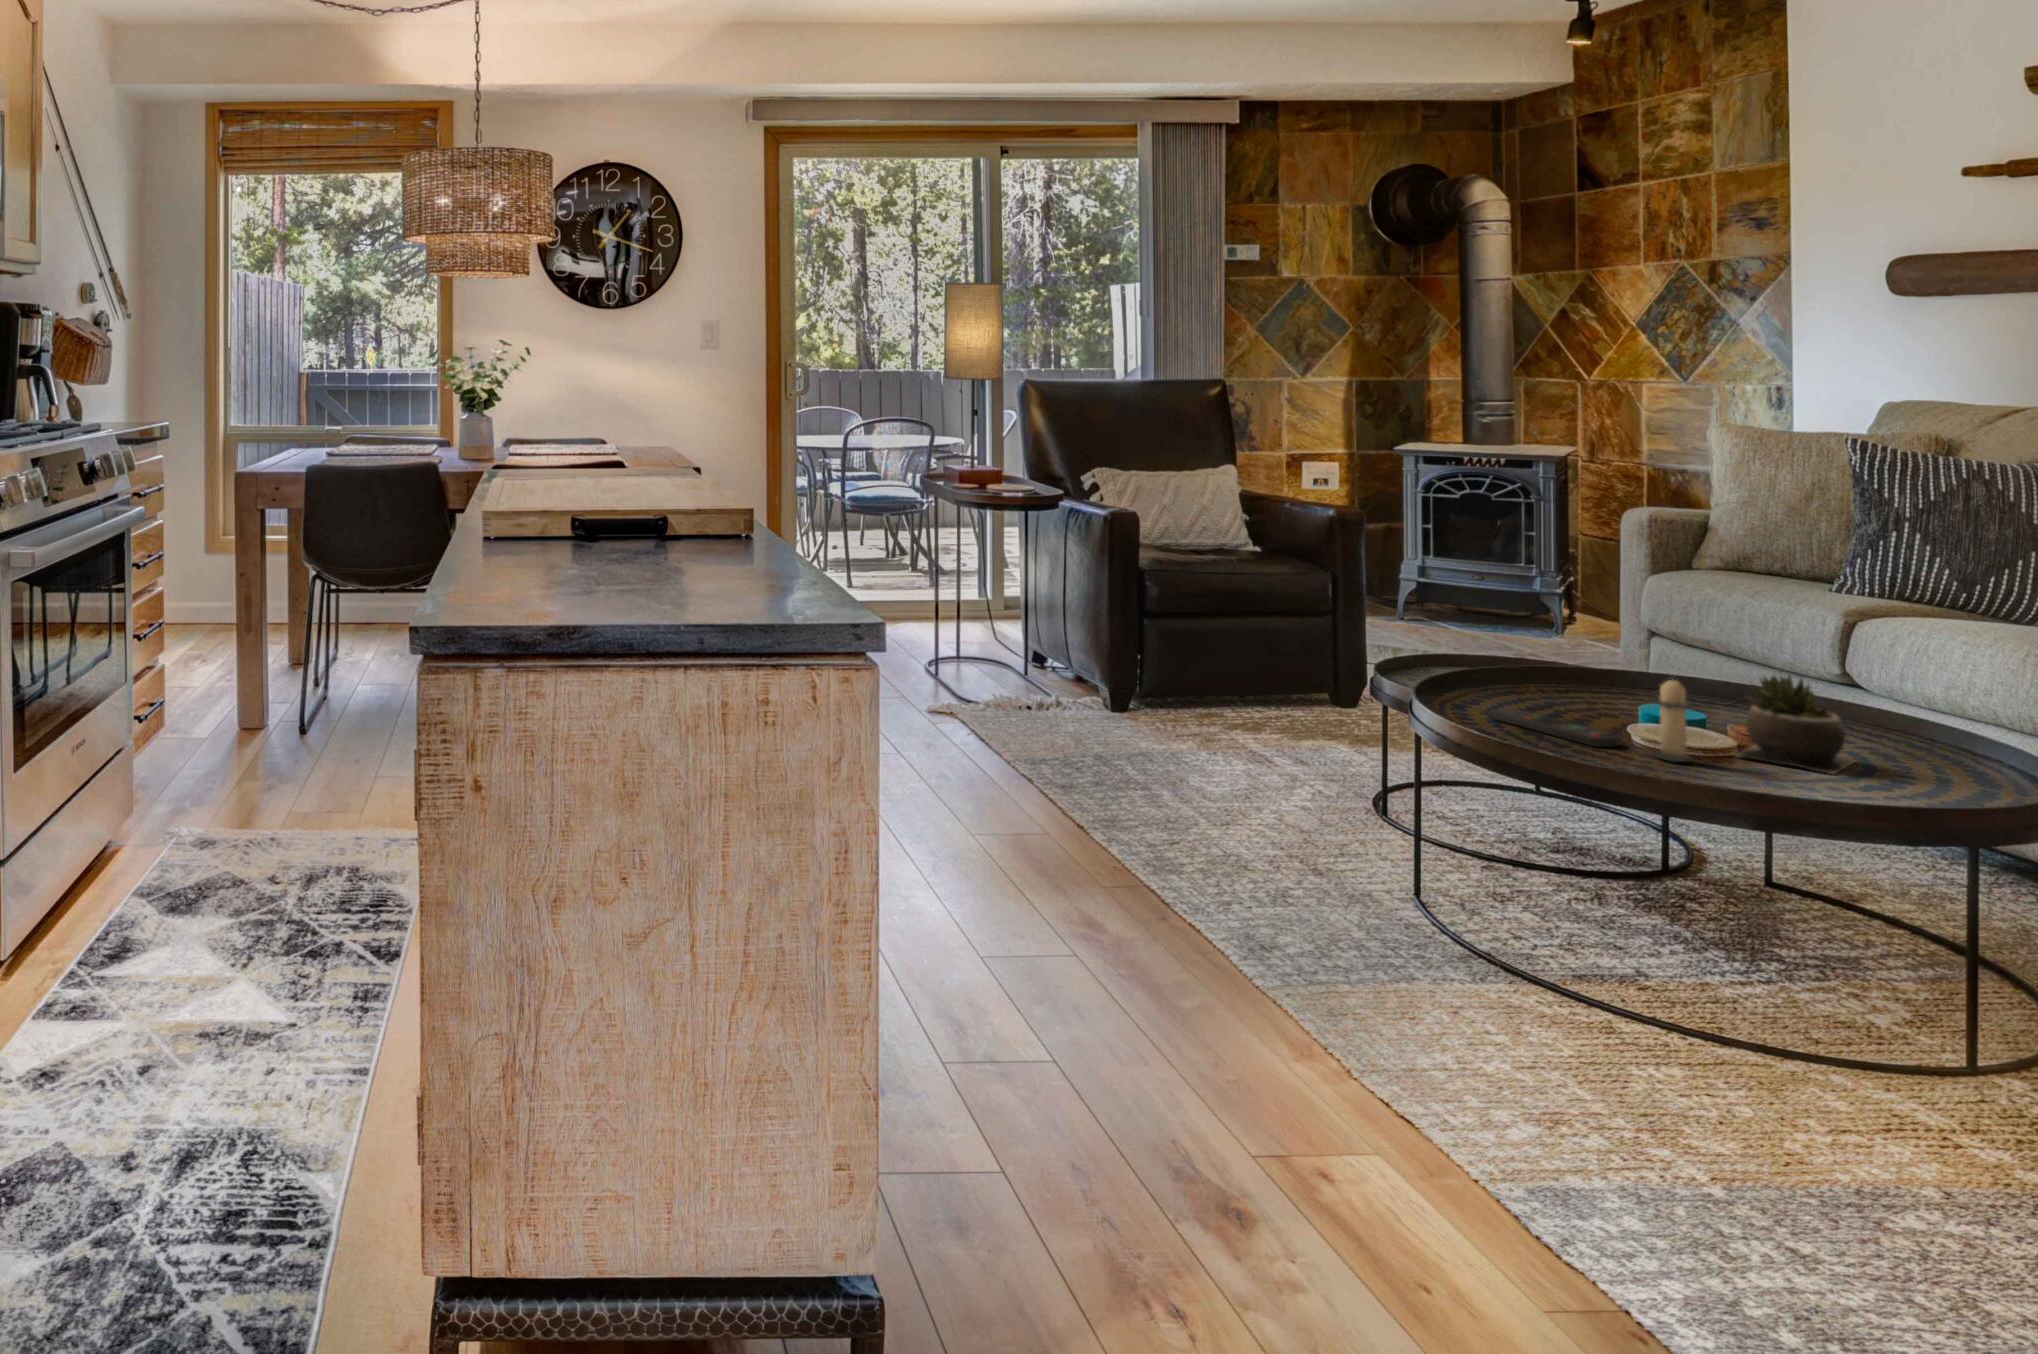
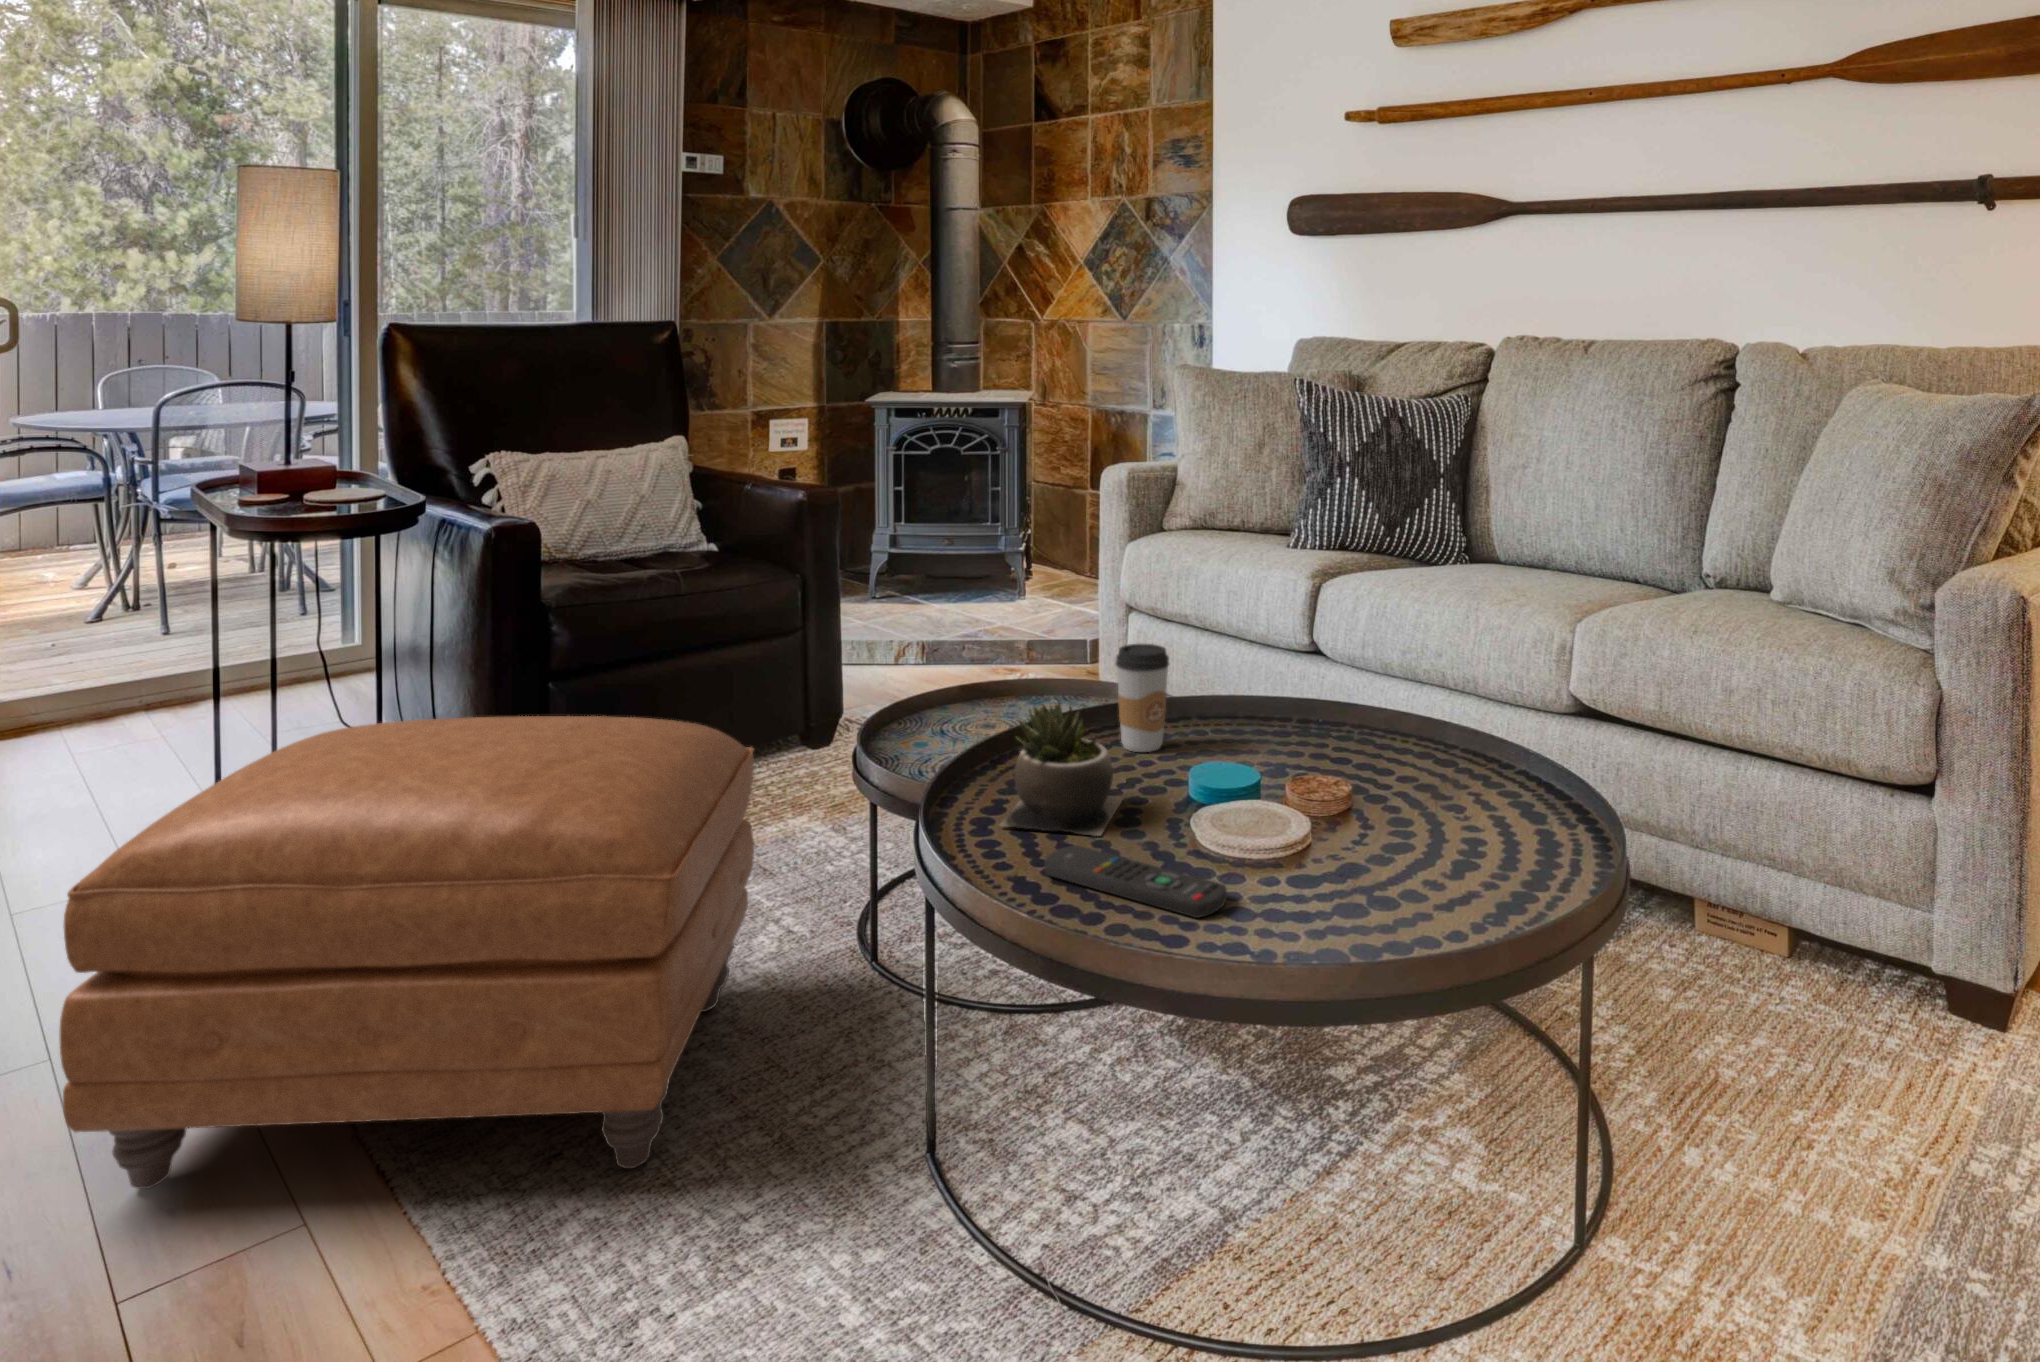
ottoman: none [945,606,1296,853] -> present [59,716,754,1189]
coffee cup: none [1575,615,1624,690] -> present [1116,644,1169,752]
succulent plant: present [1736,675,1855,774] -> present [1000,702,1122,836]
candle: present [1652,679,1693,762] -> none [1269,787,1338,935]

